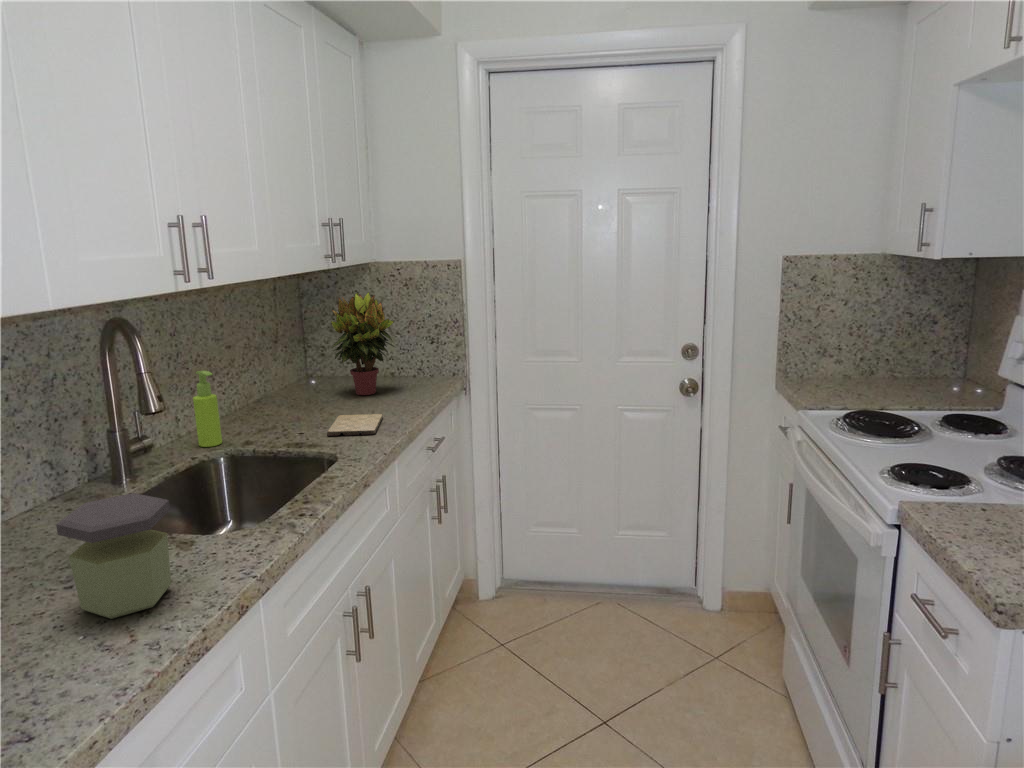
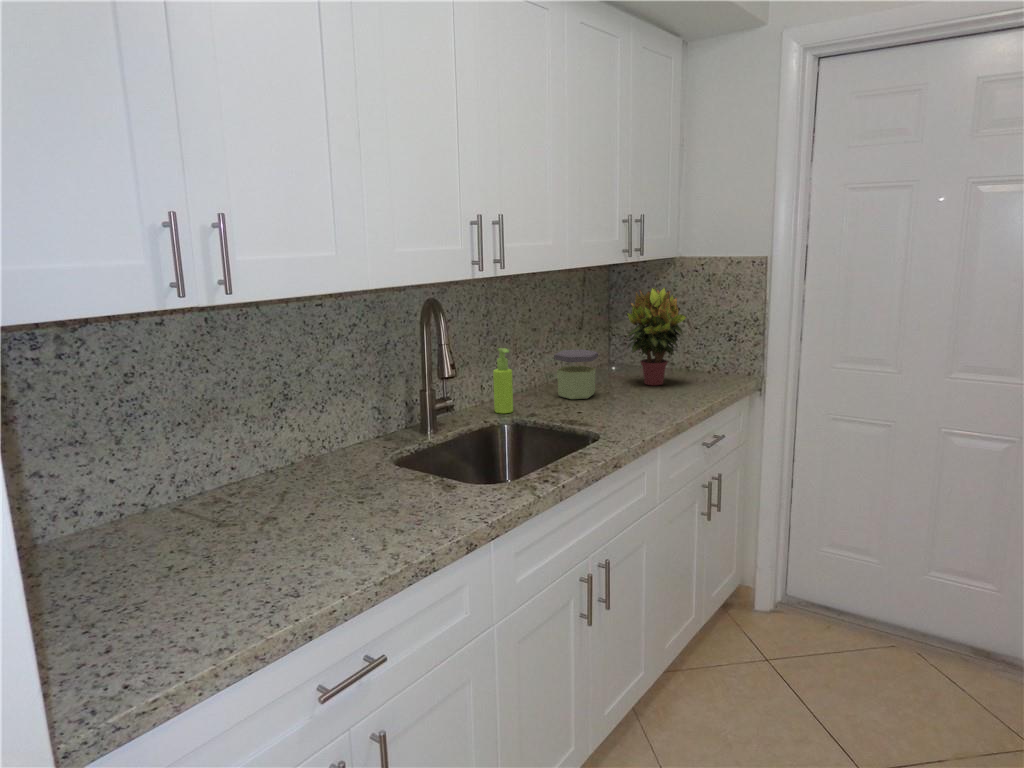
cutting board: present [327,414,383,436] -> none [600,400,657,421]
jar: present [56,493,171,619] -> present [554,349,598,399]

